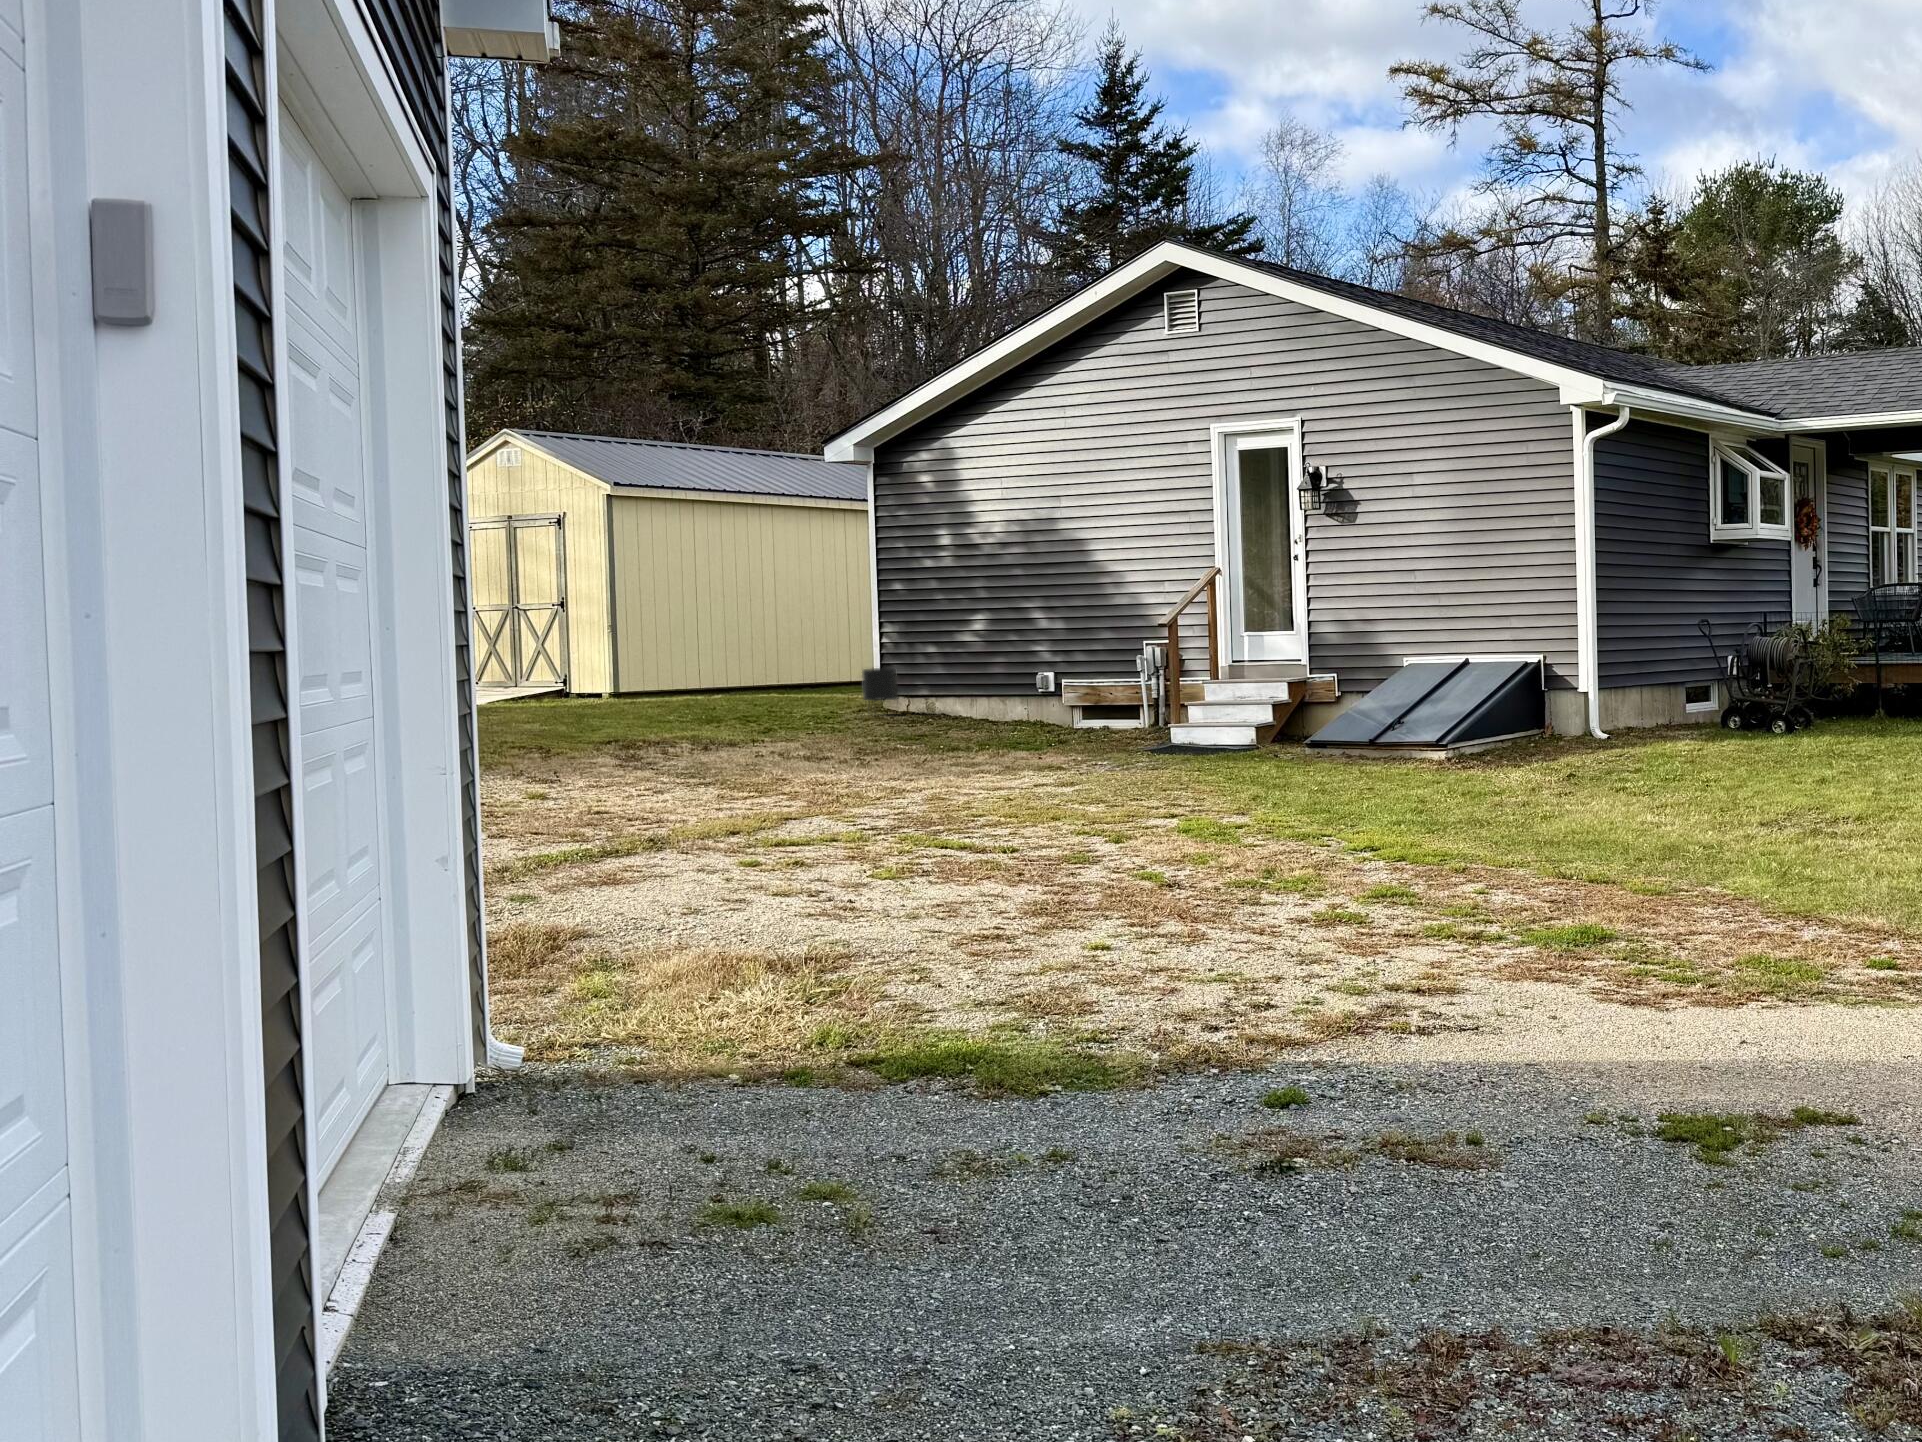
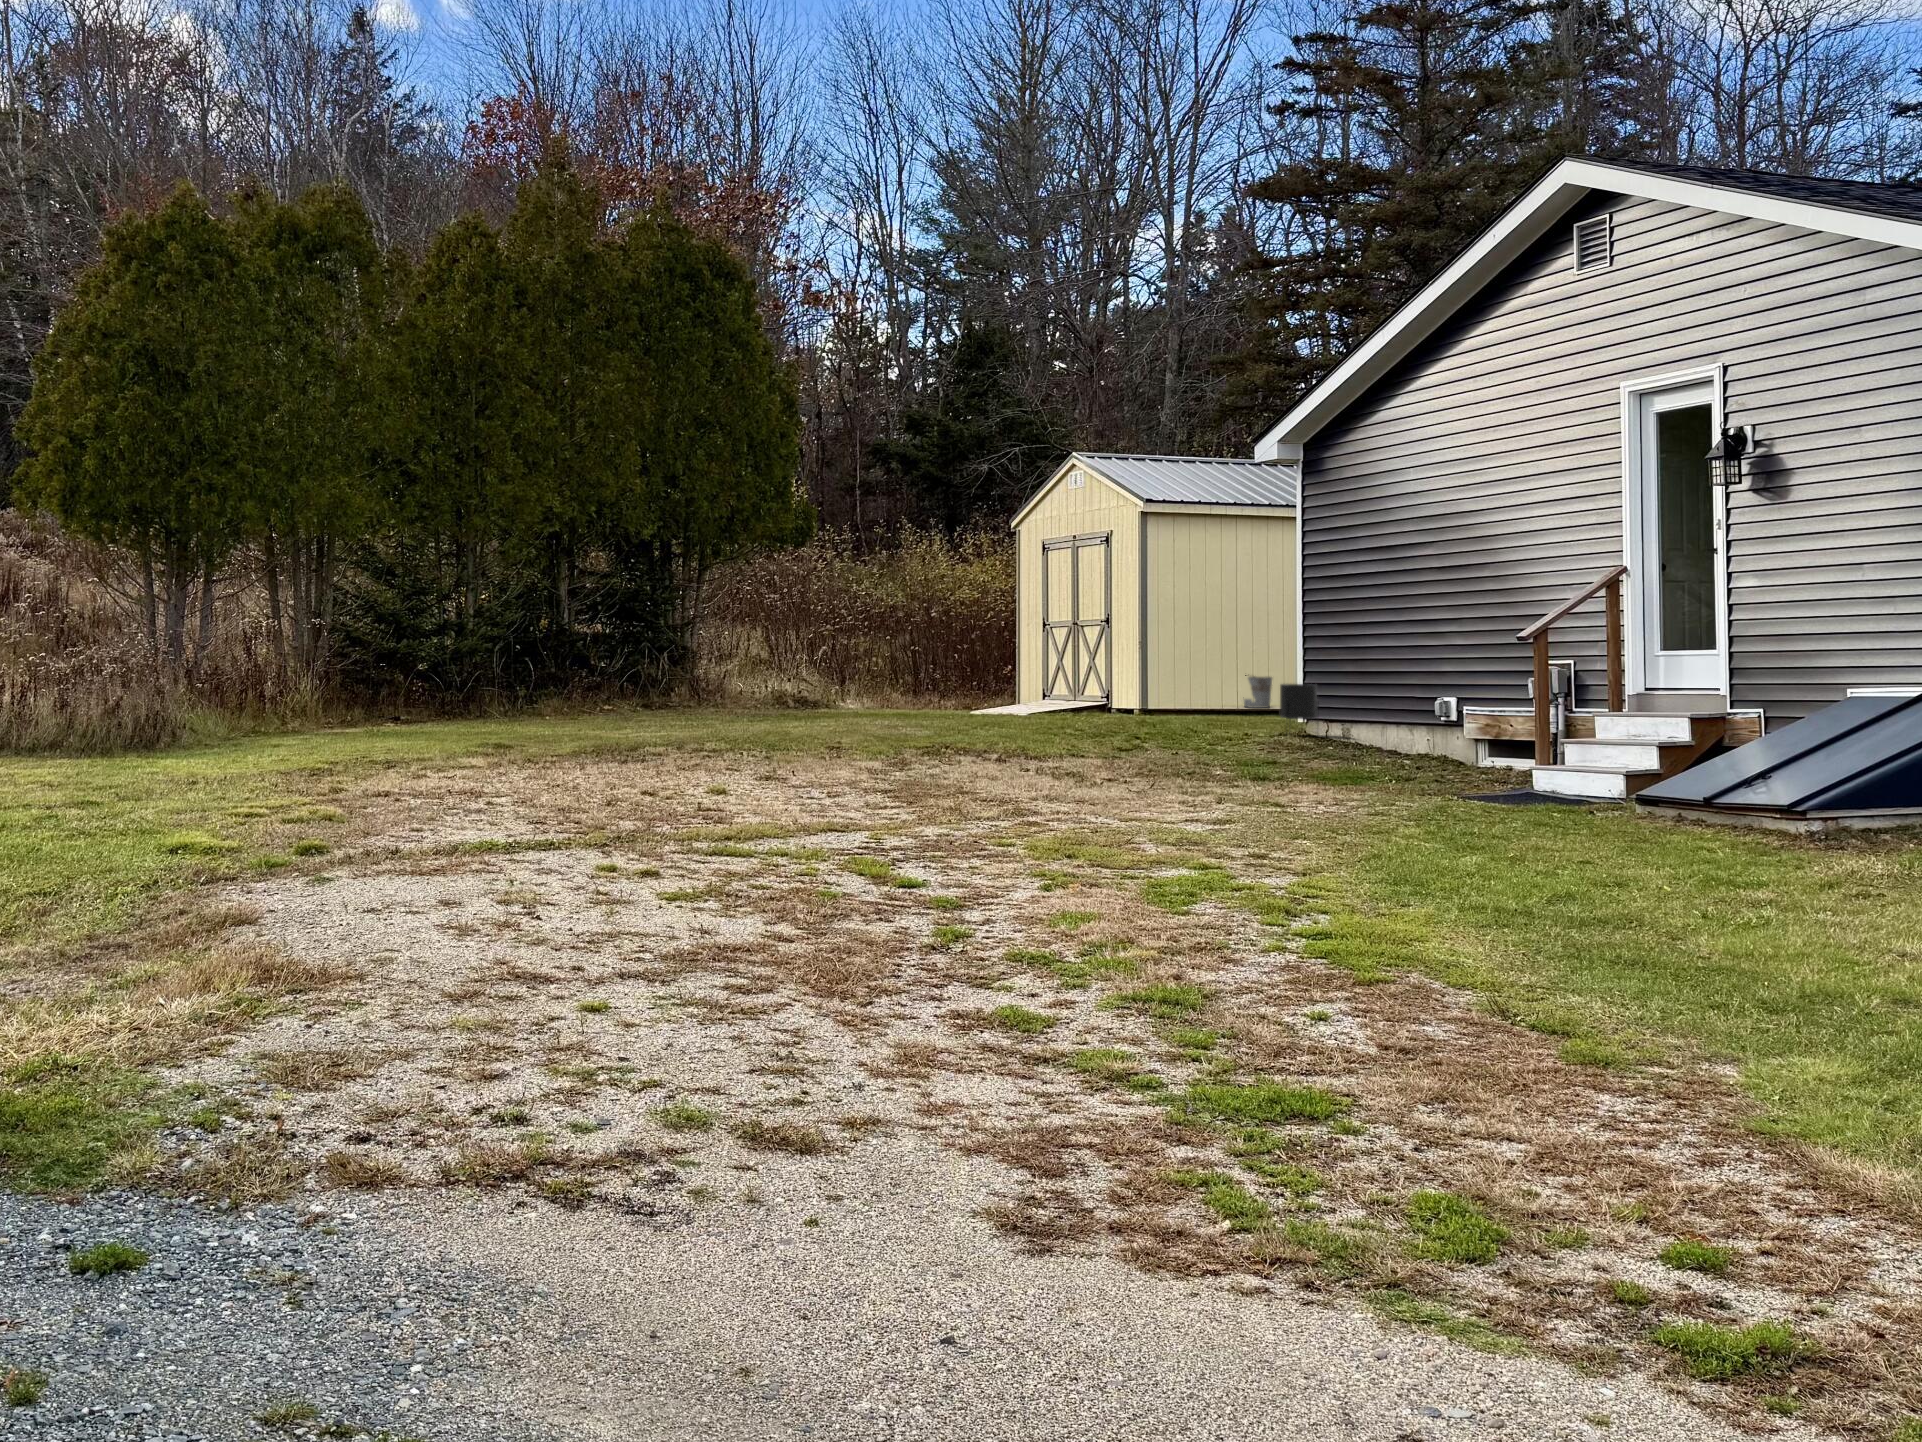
bucket: none [722,654,756,687] -> present [1244,675,1272,708]

